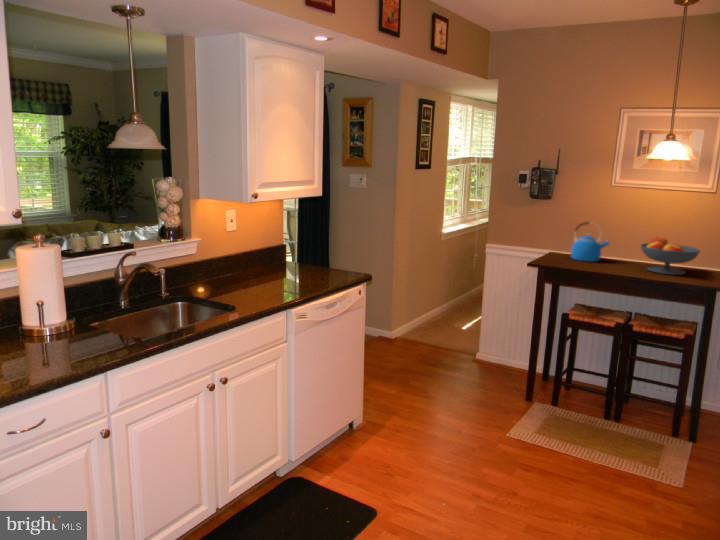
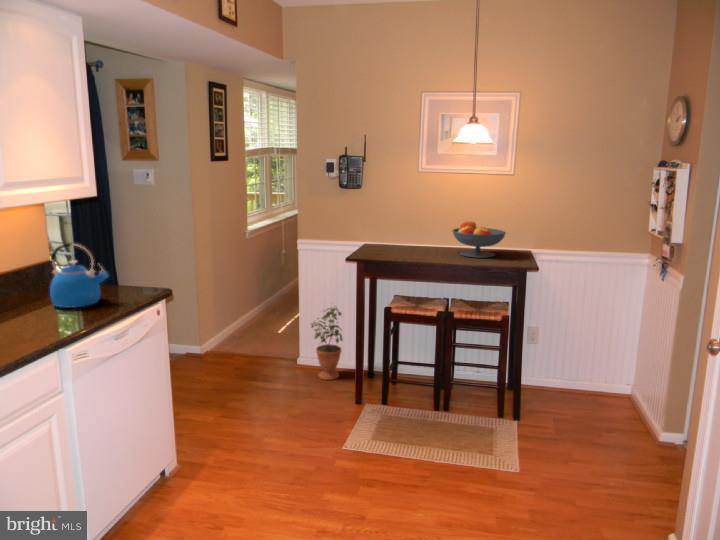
kettle: present [571,222,610,262] -> present [50,243,109,308]
potted plant: none [490,305,521,376] -> present [311,308,342,380]

